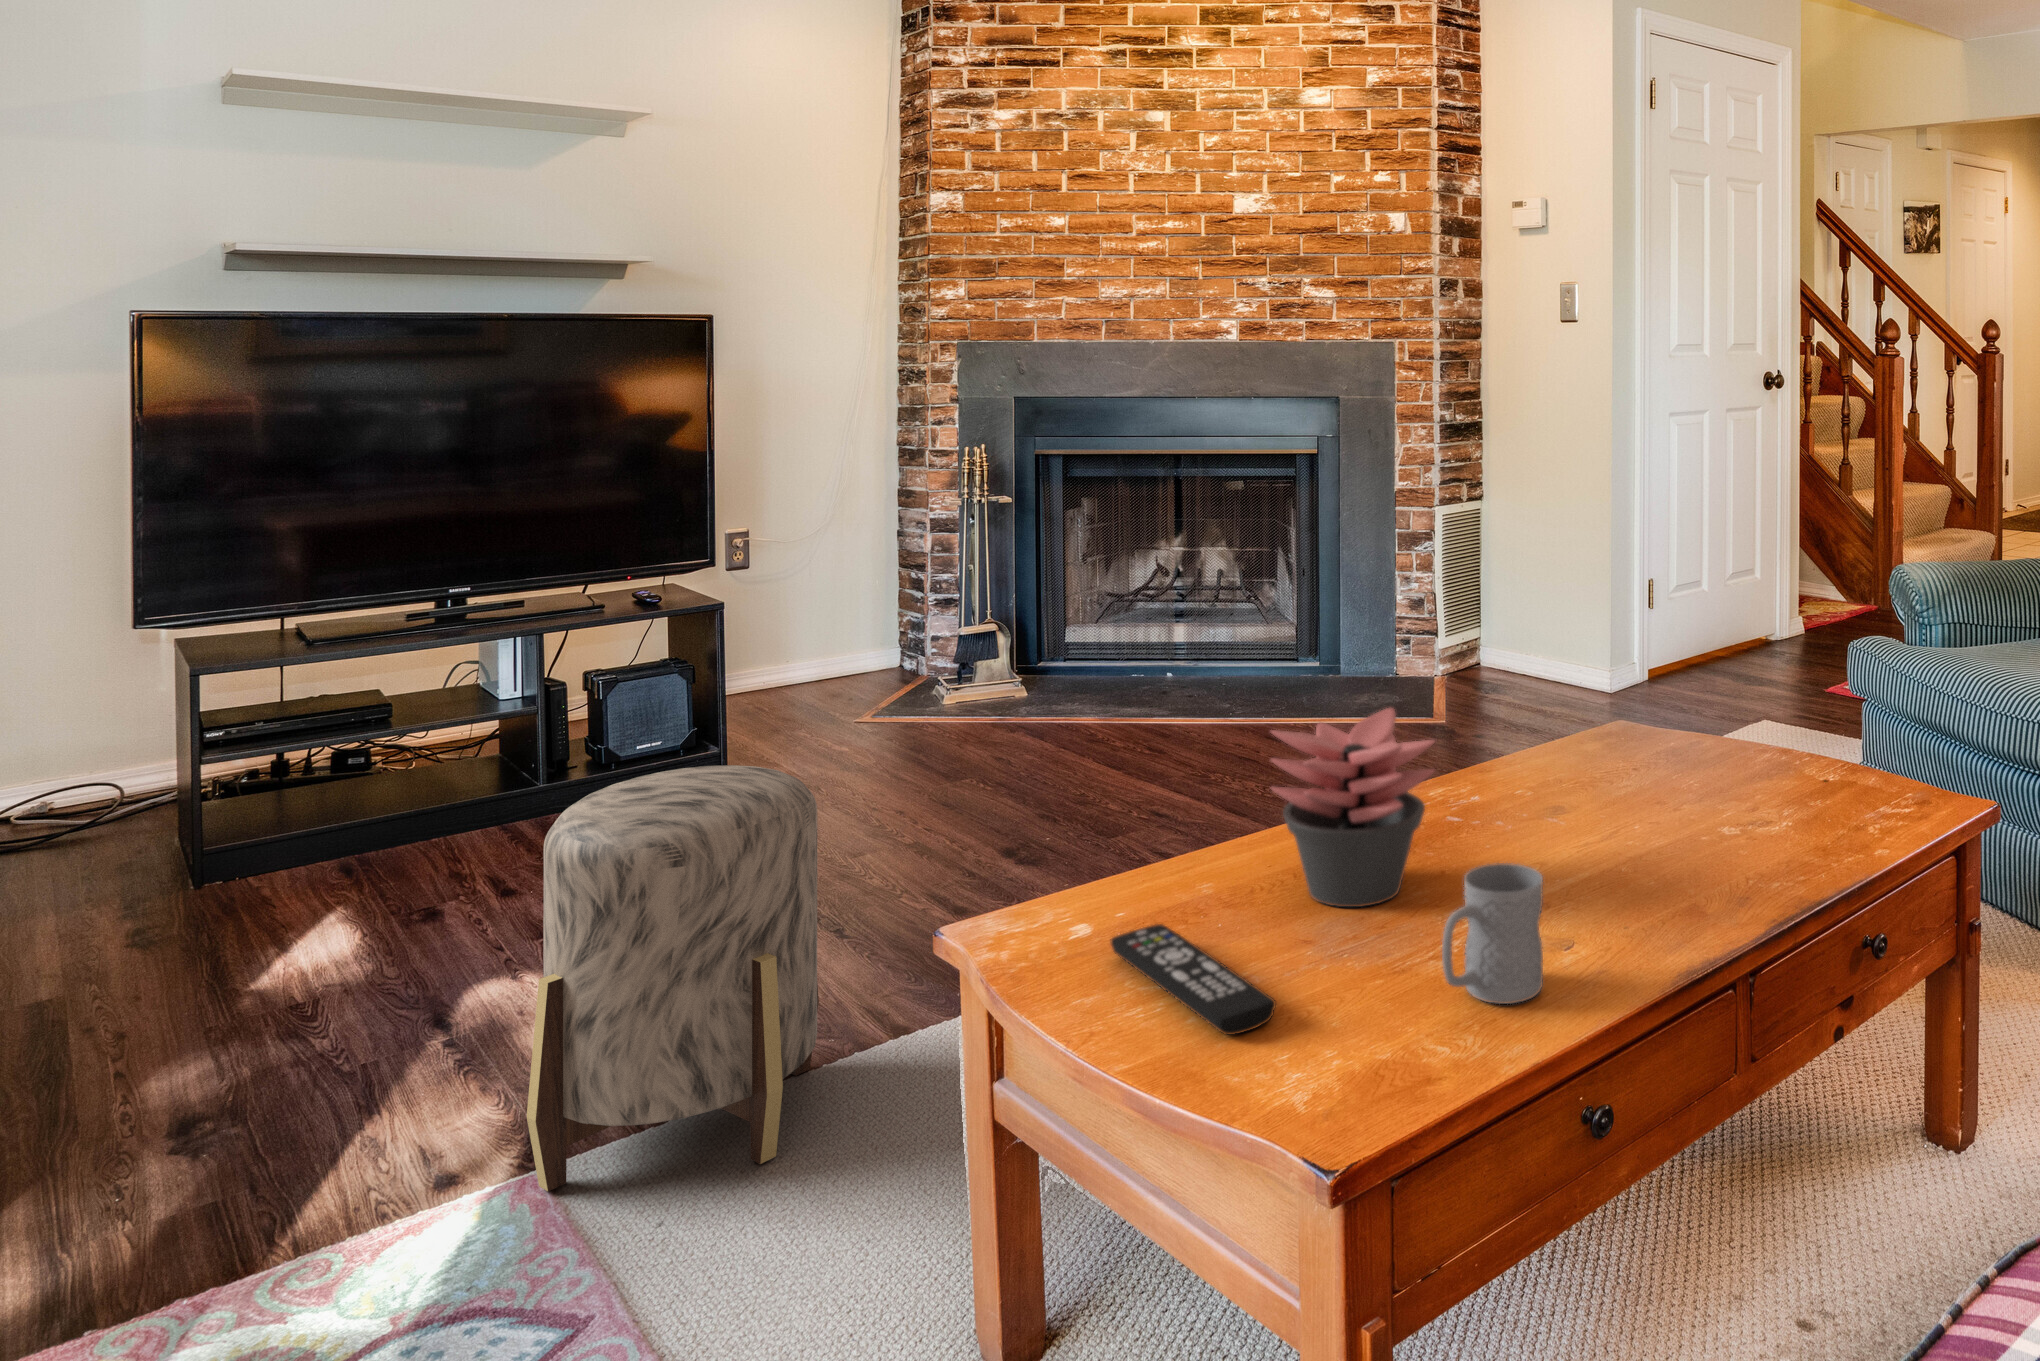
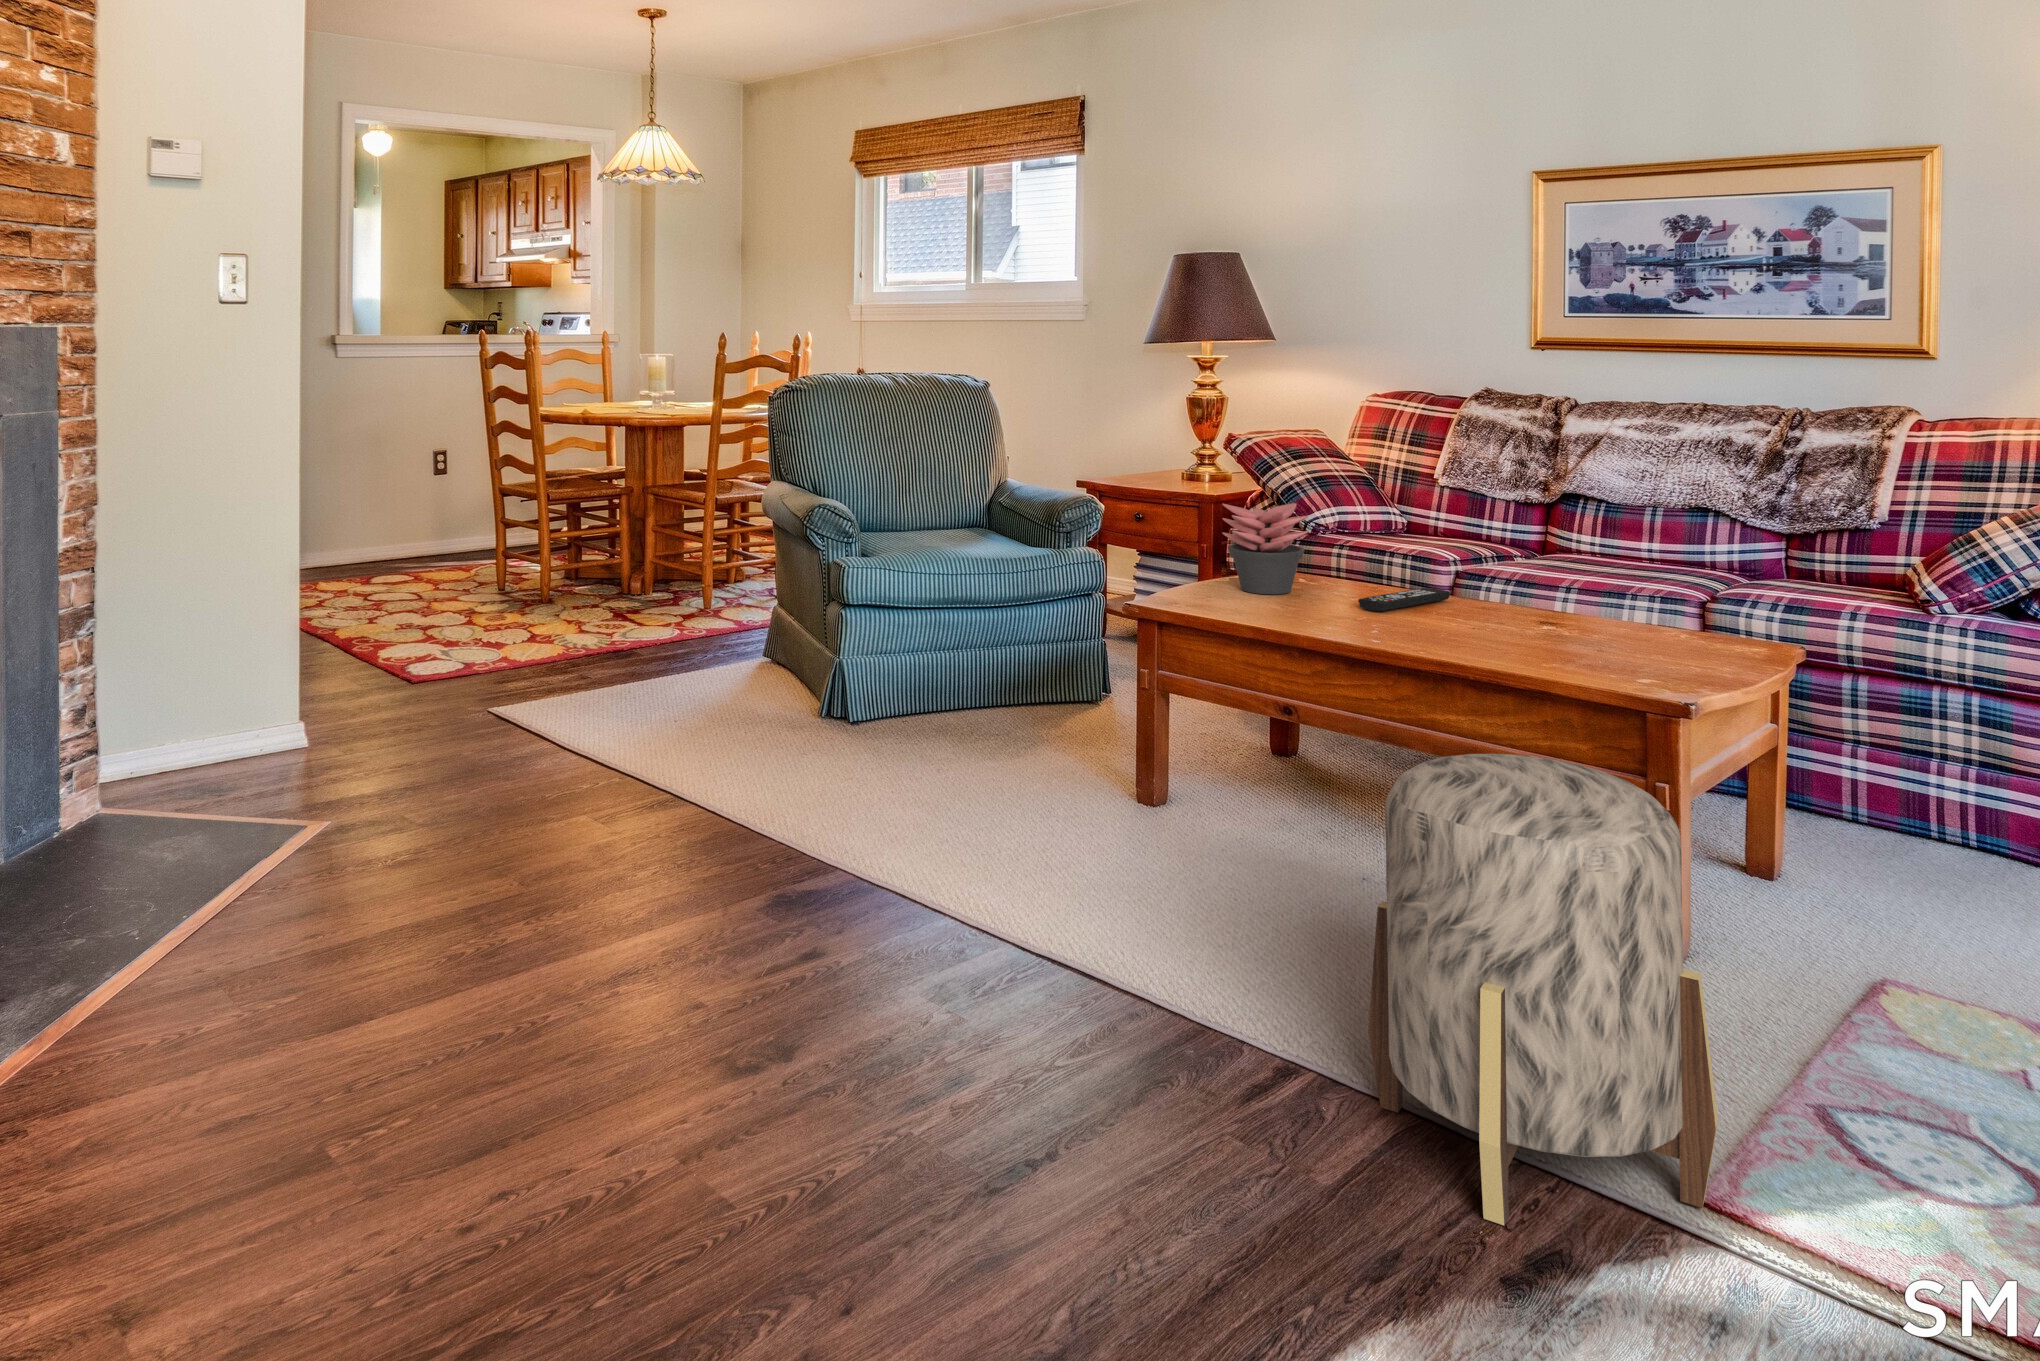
succulent plant: present [1272,708,1435,907] -> present [1222,503,1308,594]
mug: present [1442,863,1543,1004] -> none [1588,564,1649,626]
remote control: present [1110,924,1276,1035] -> present [1358,588,1450,611]

